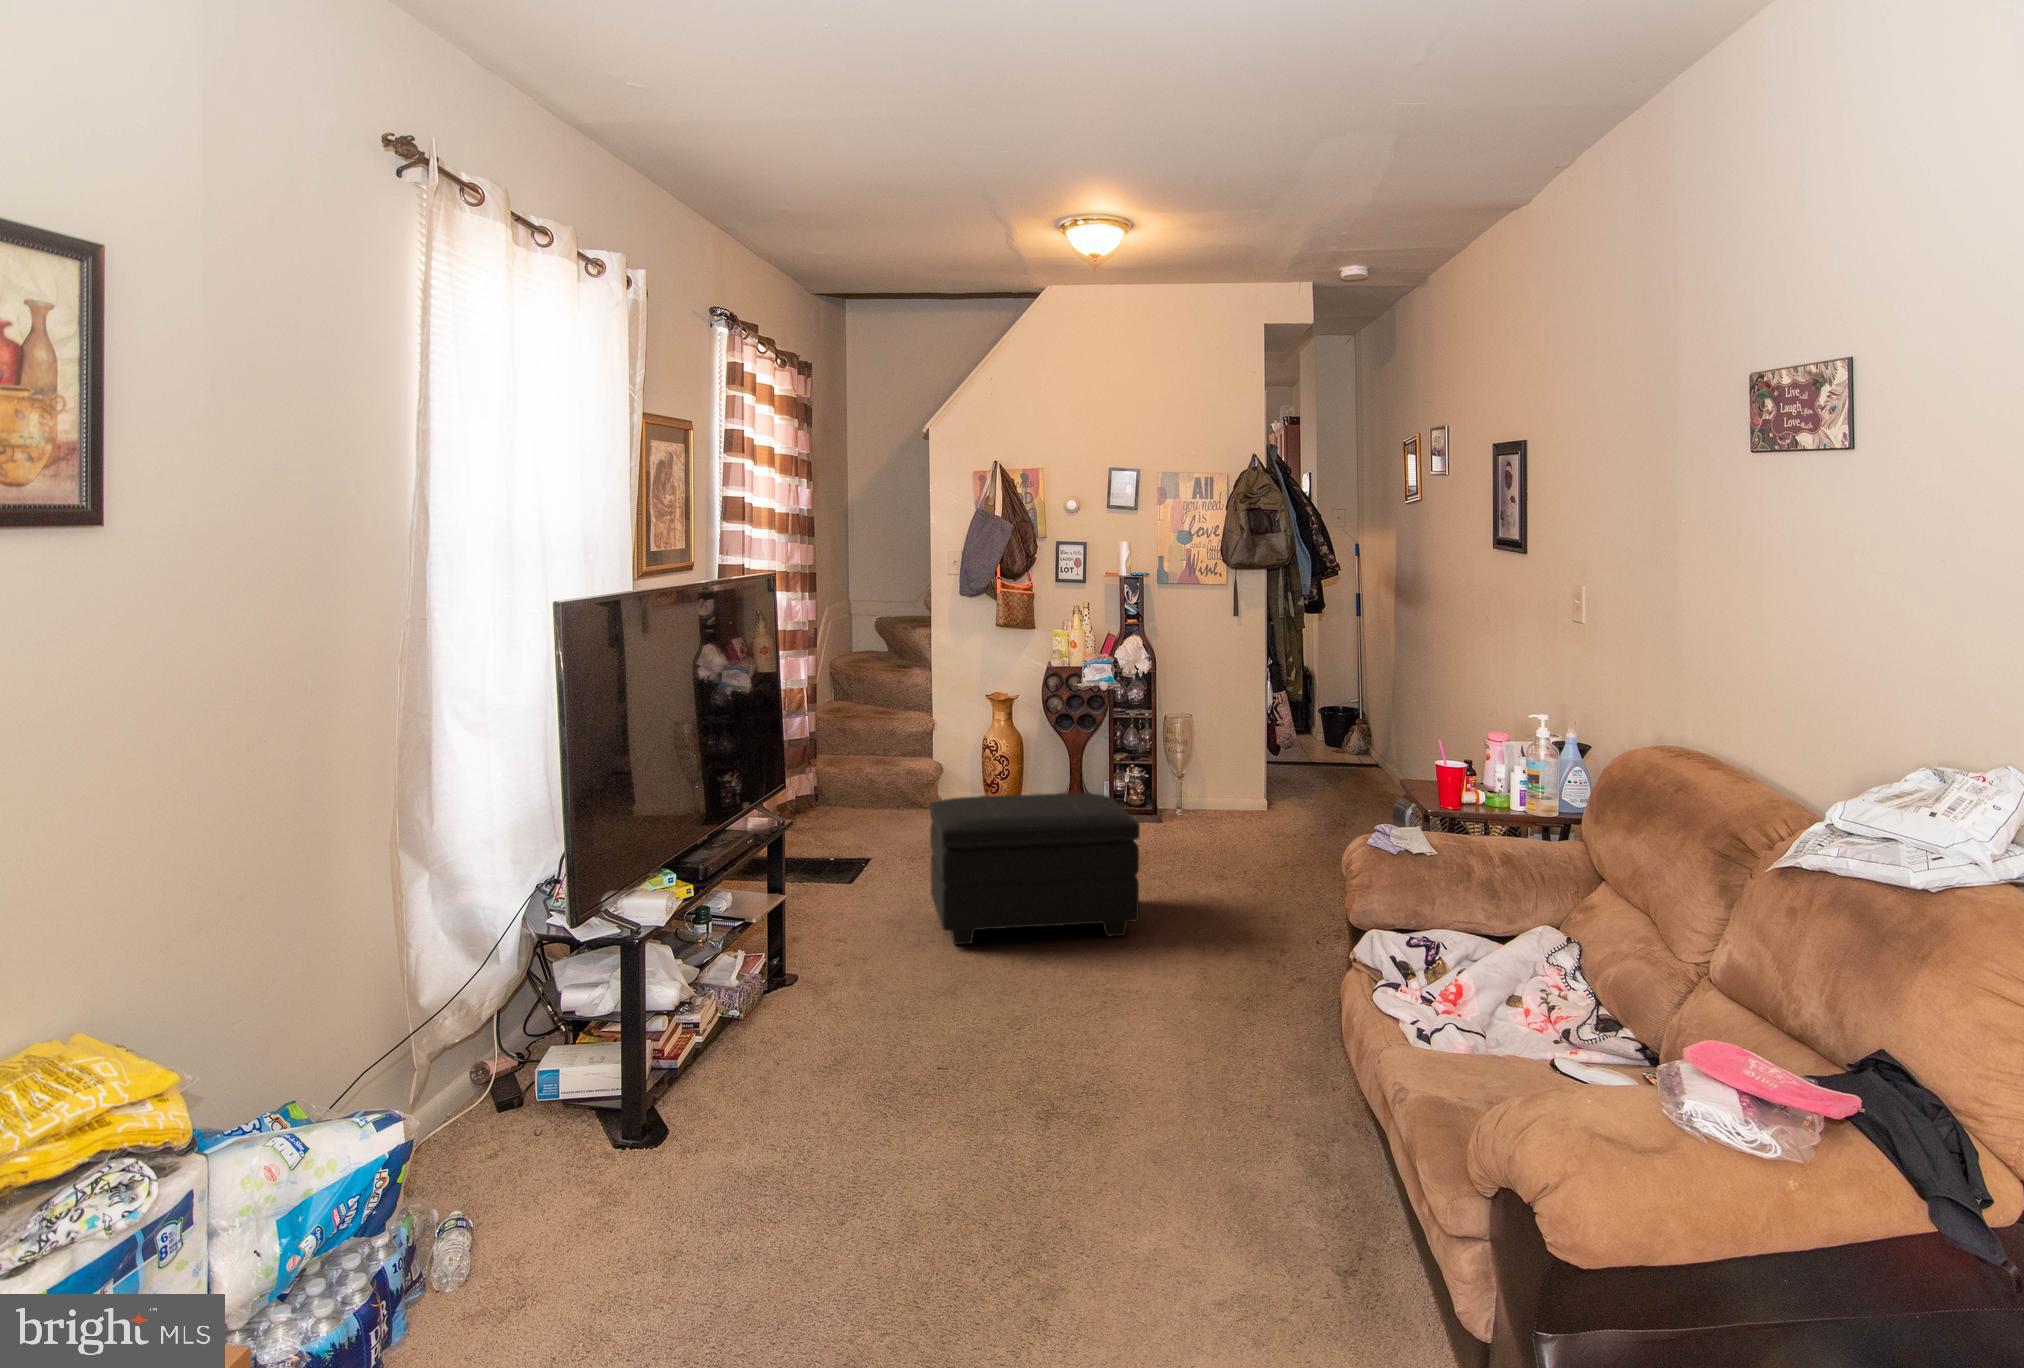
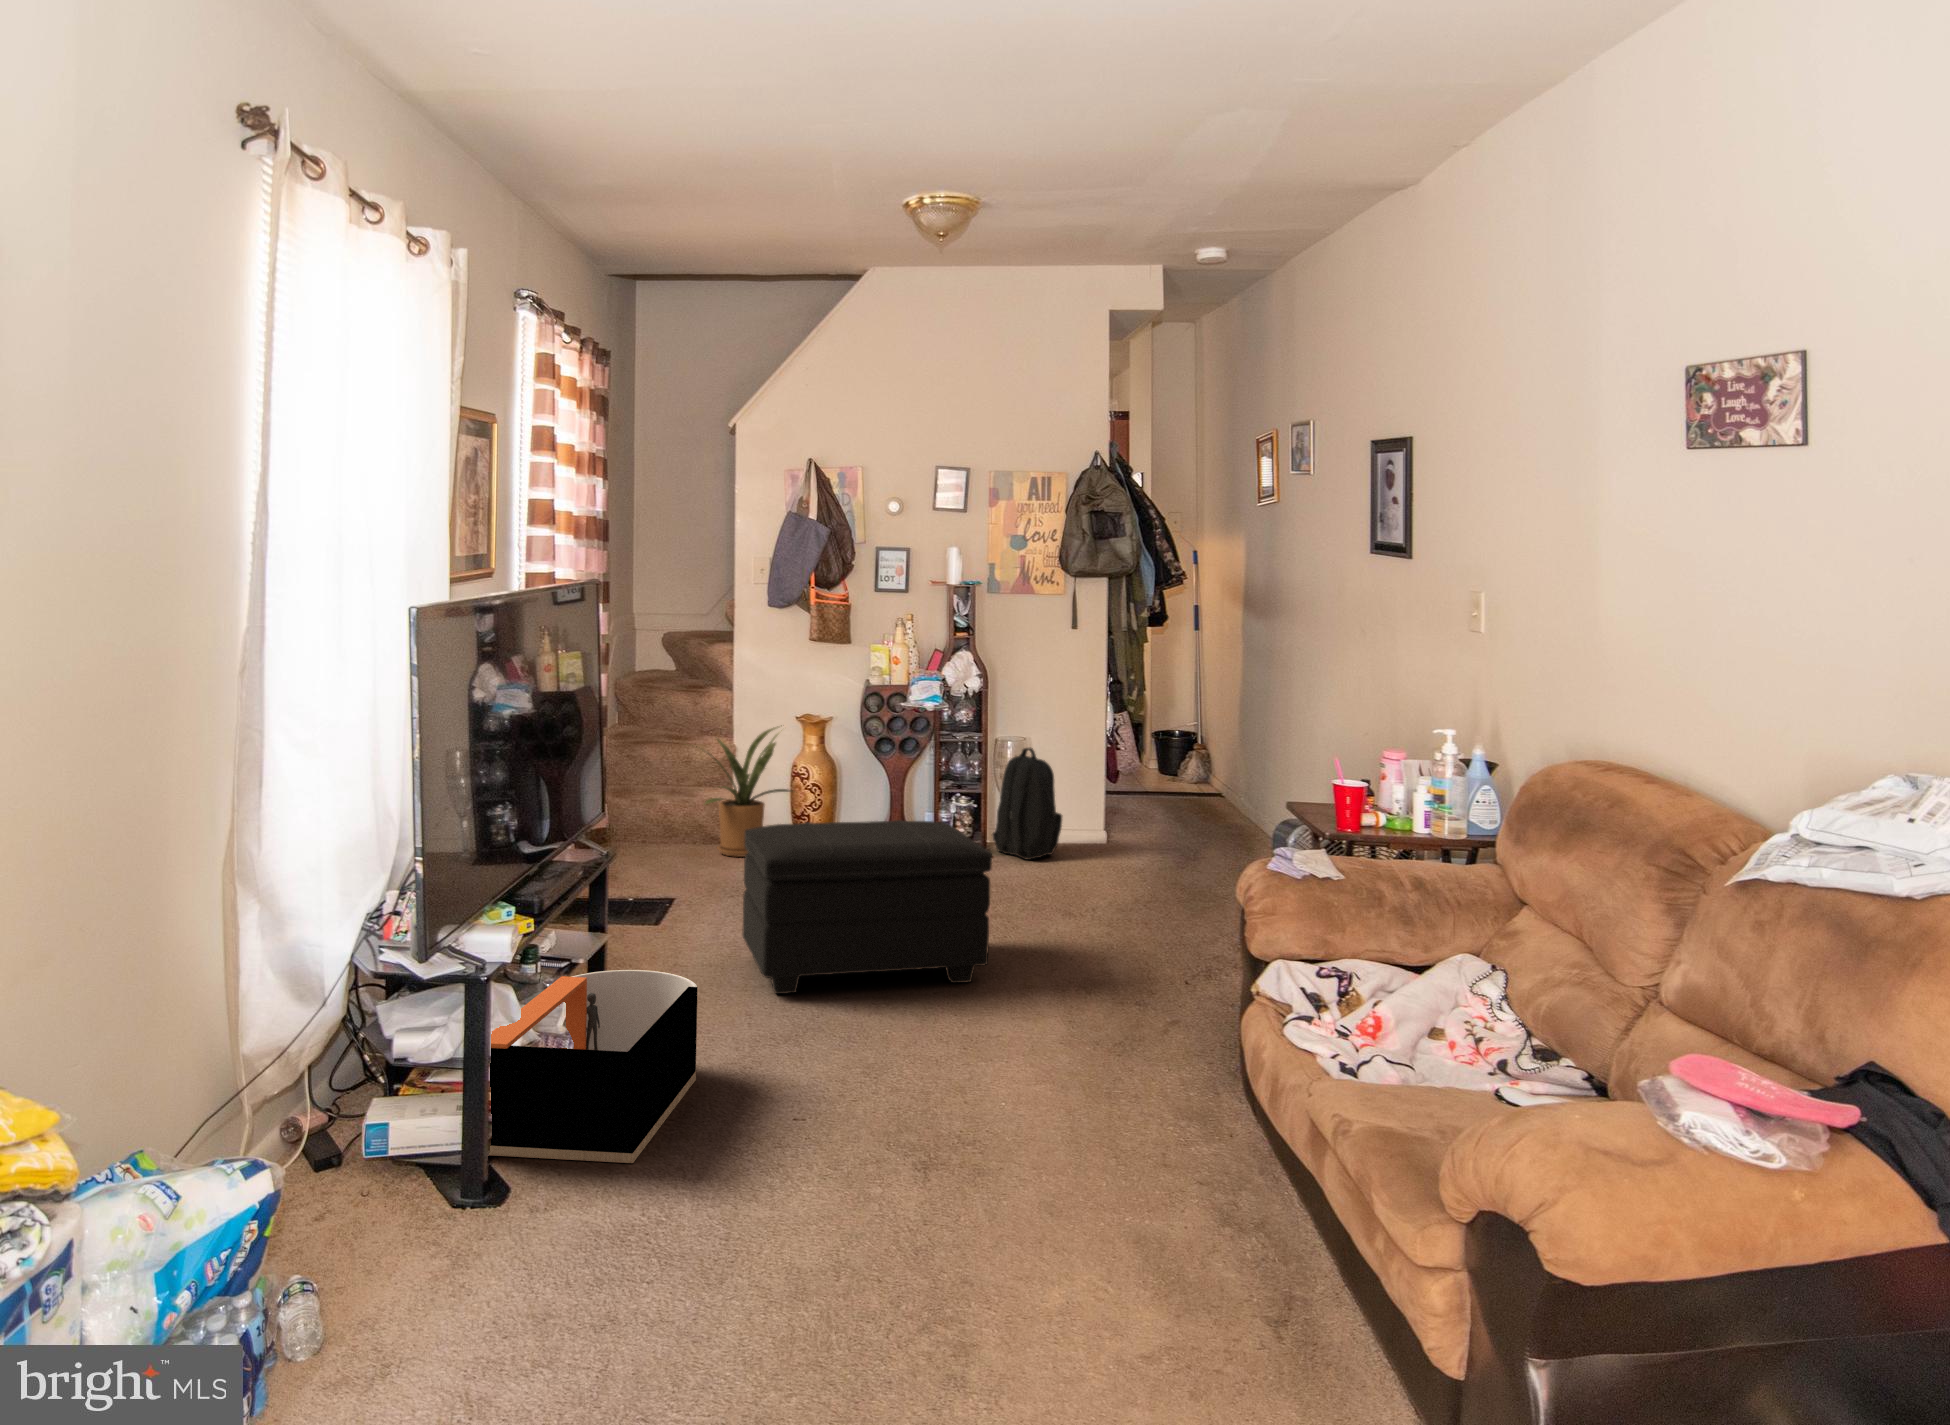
house plant: none [886,705,992,820] -> present [696,725,792,857]
backpack: none [1162,721,1225,822] -> present [993,748,1062,860]
storage bin: none [692,926,878,1090] -> present [489,970,698,1163]

